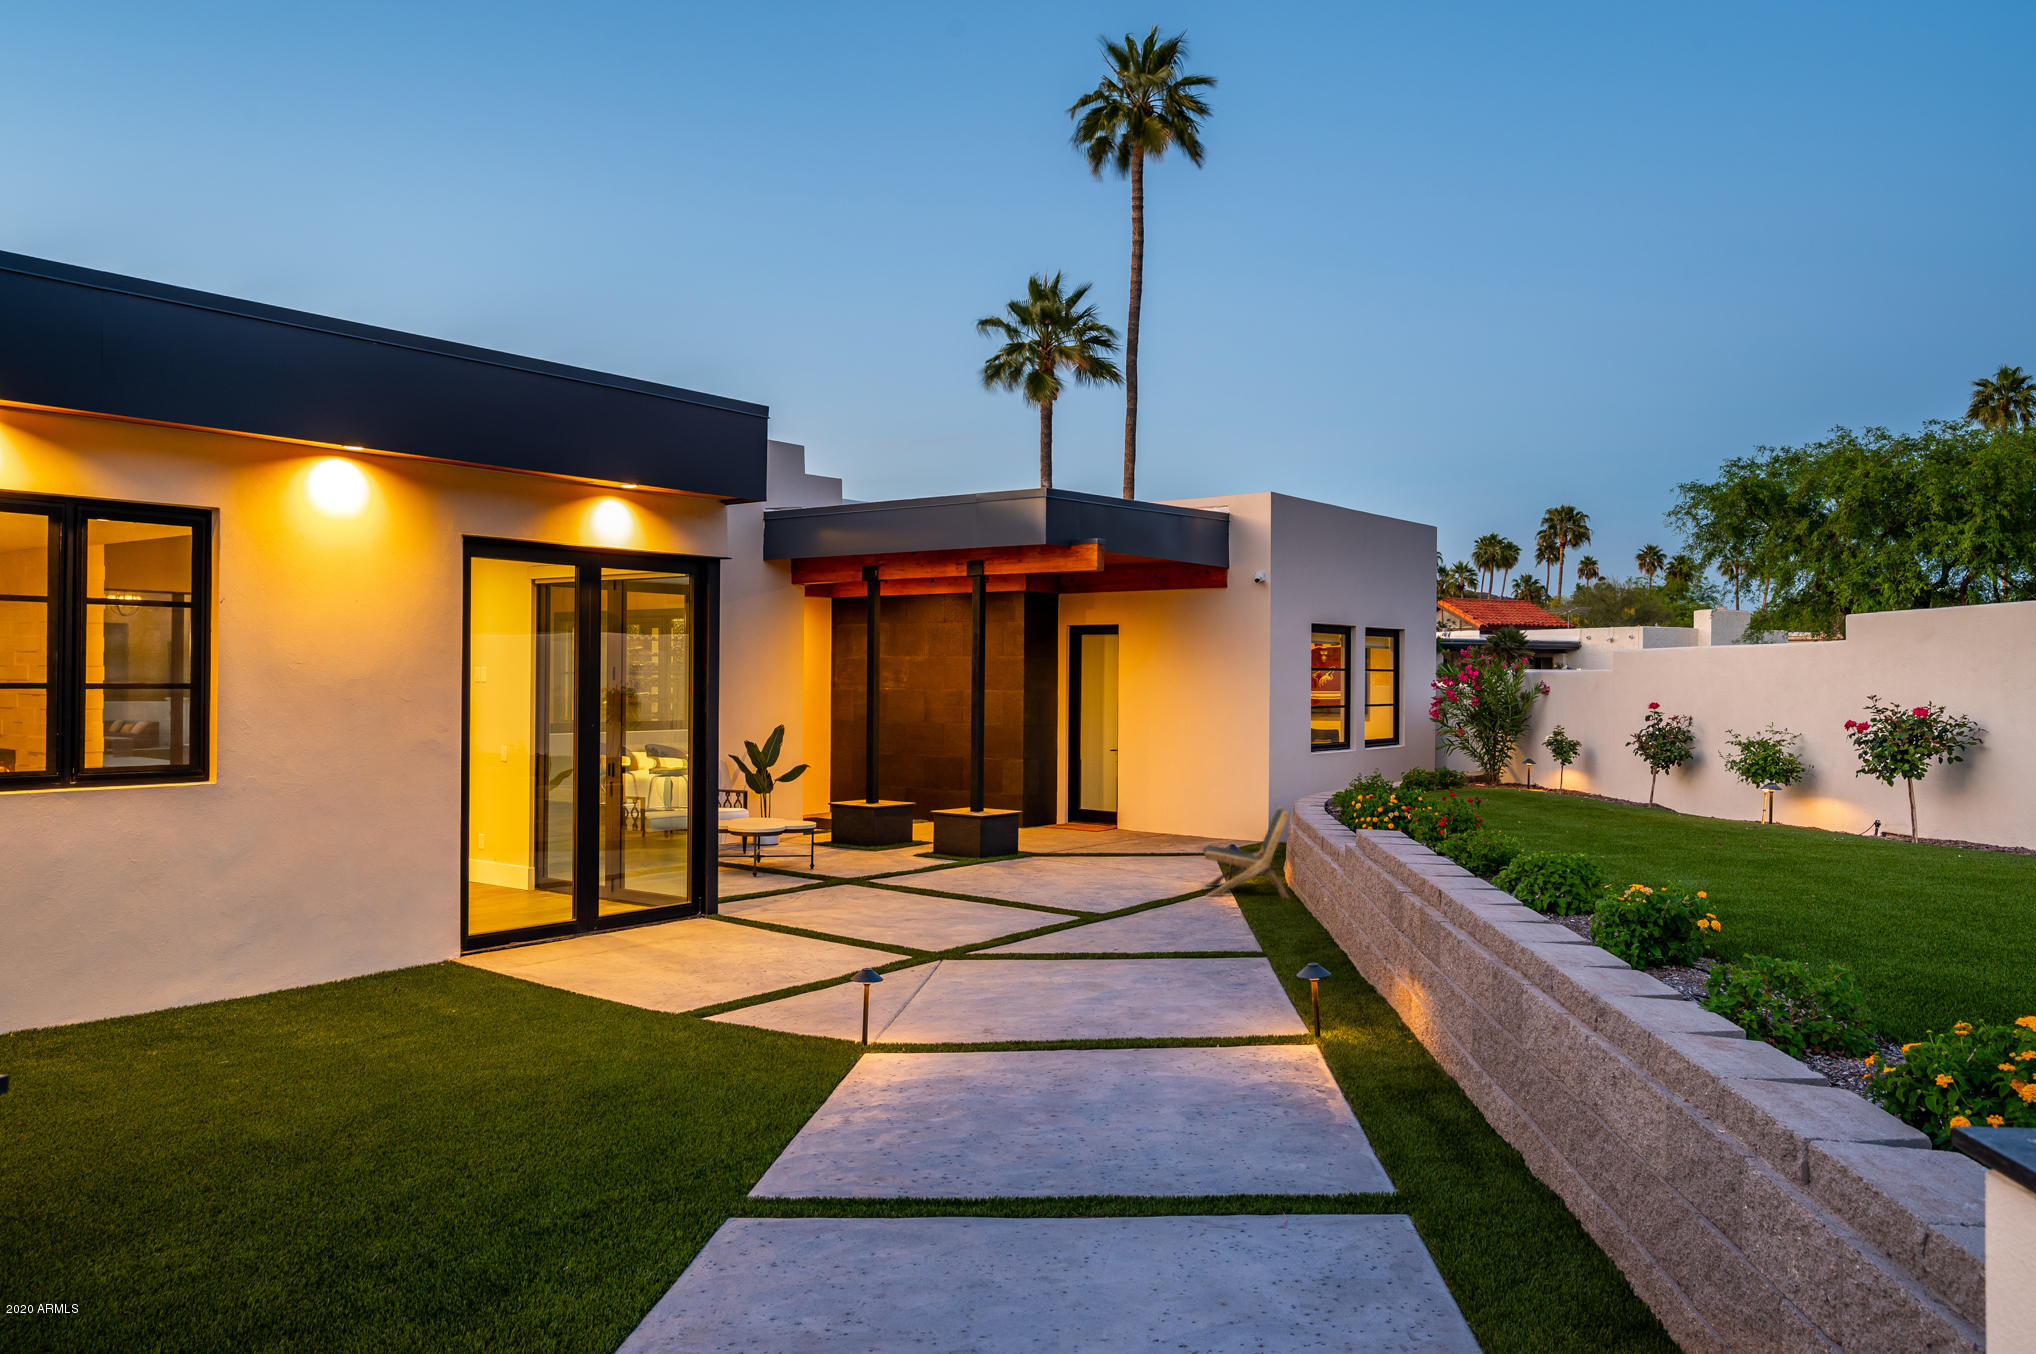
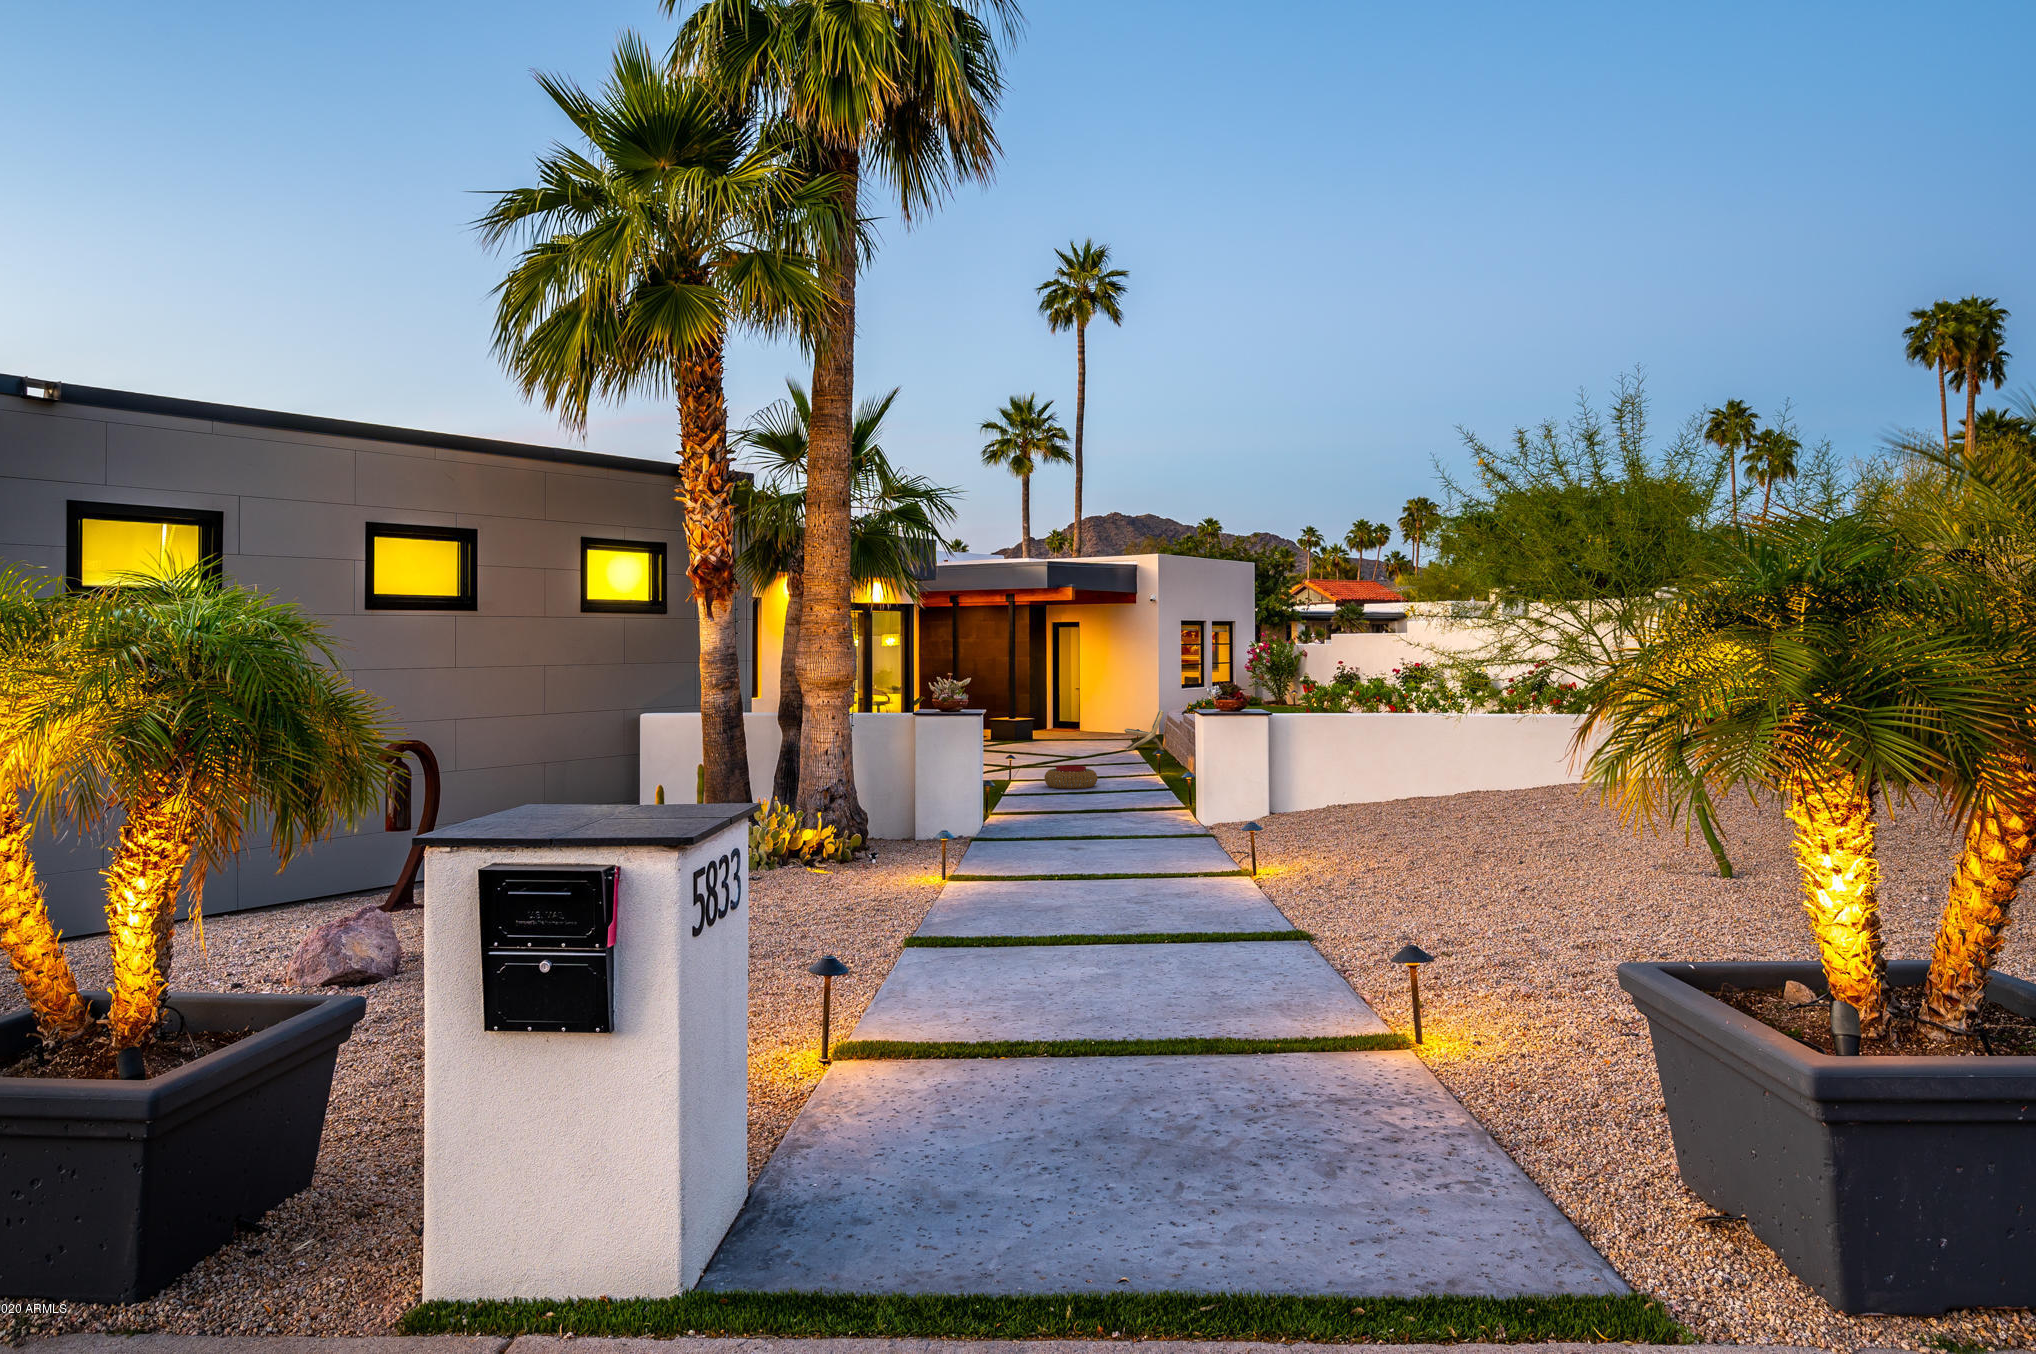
pouf: none [944,1043,1119,1146] -> present [1044,765,1097,789]

